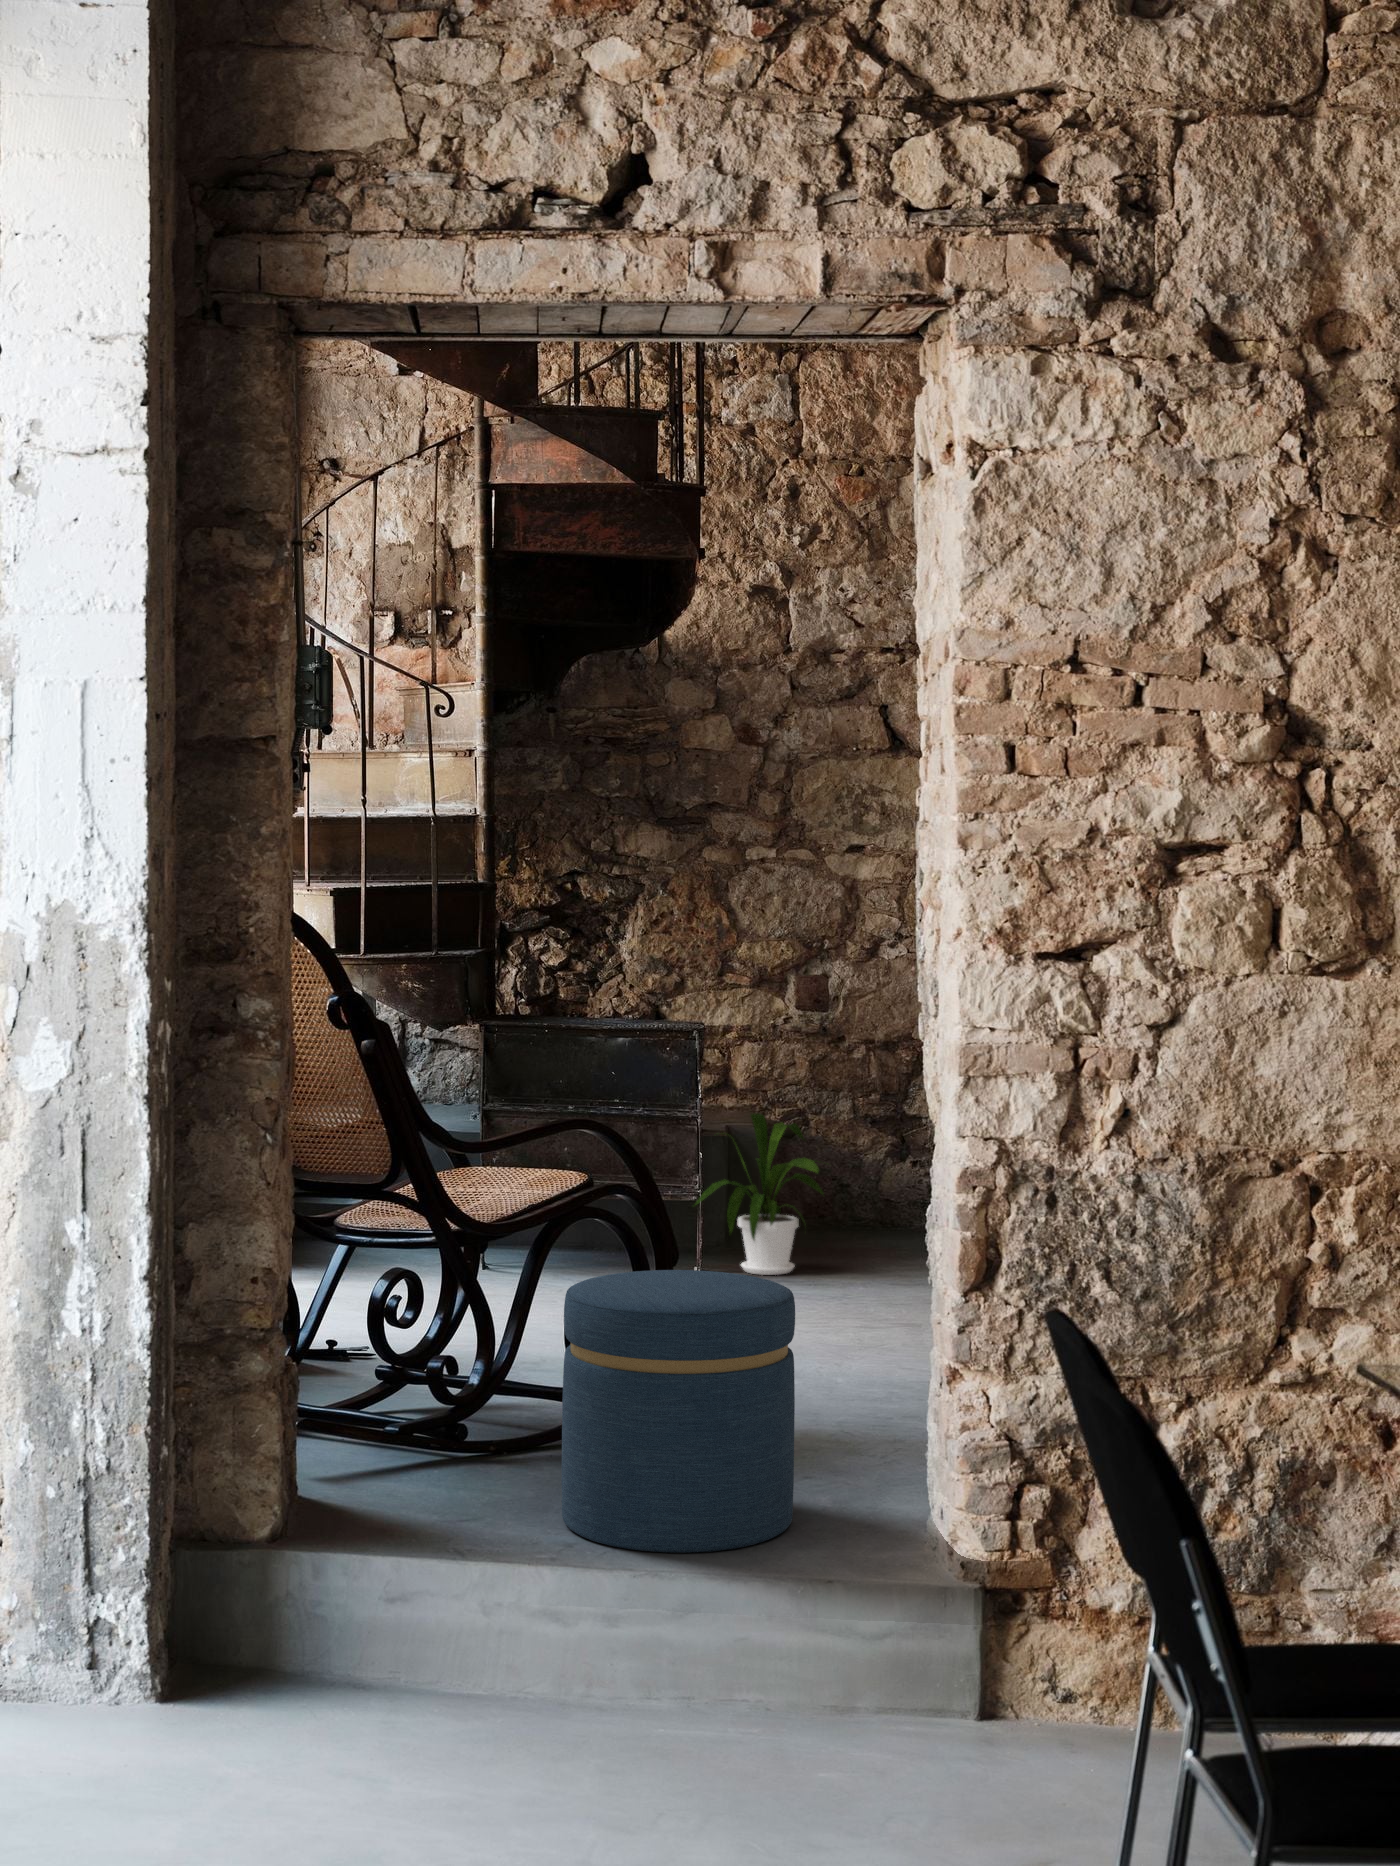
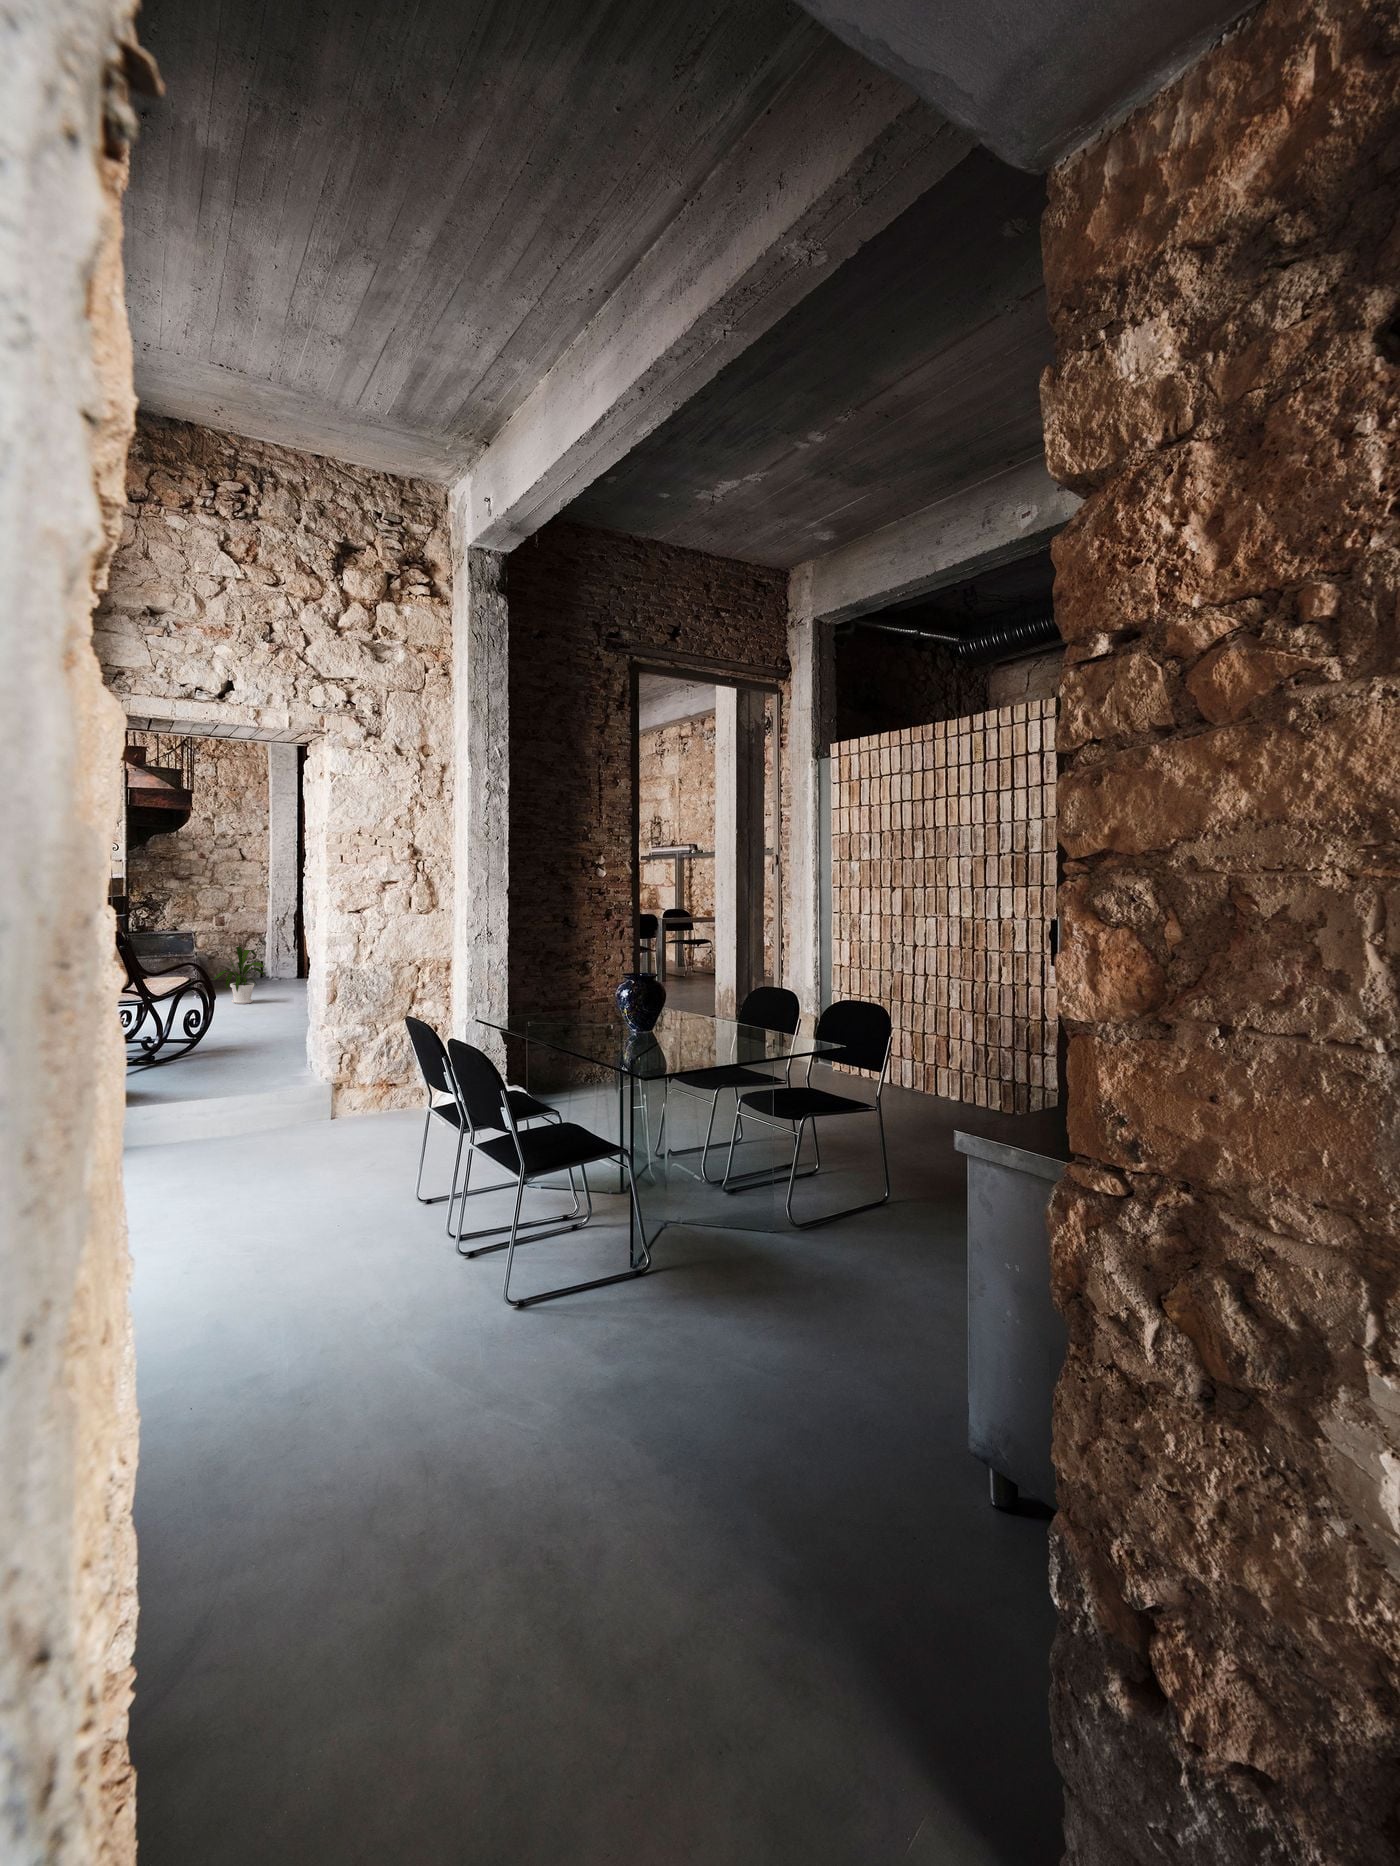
ottoman: present [561,1270,795,1553] -> none [198,999,273,1077]

